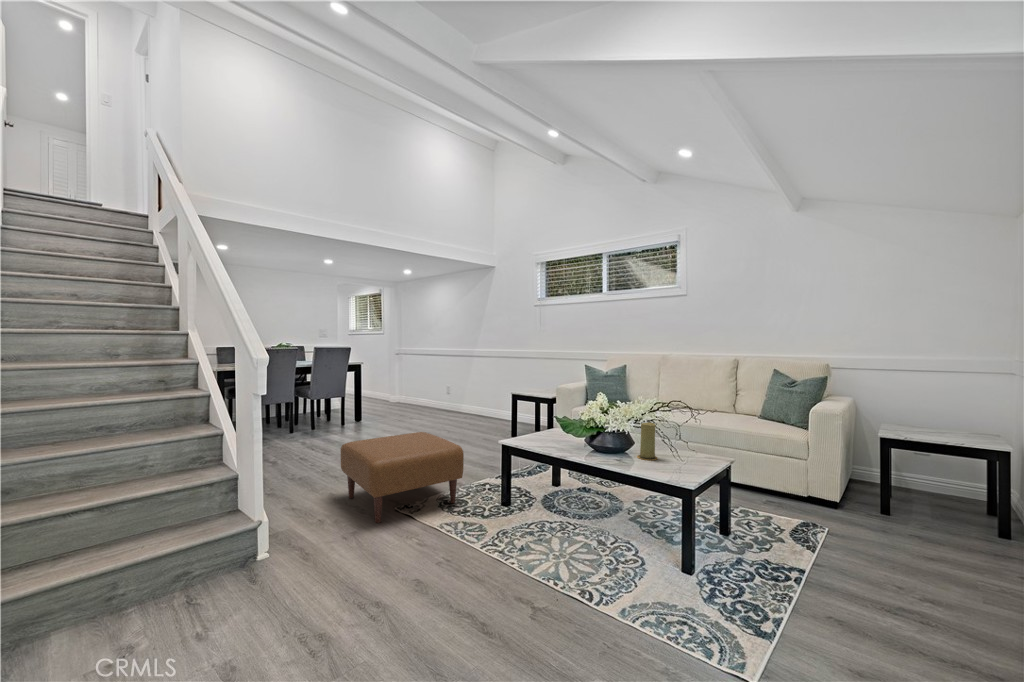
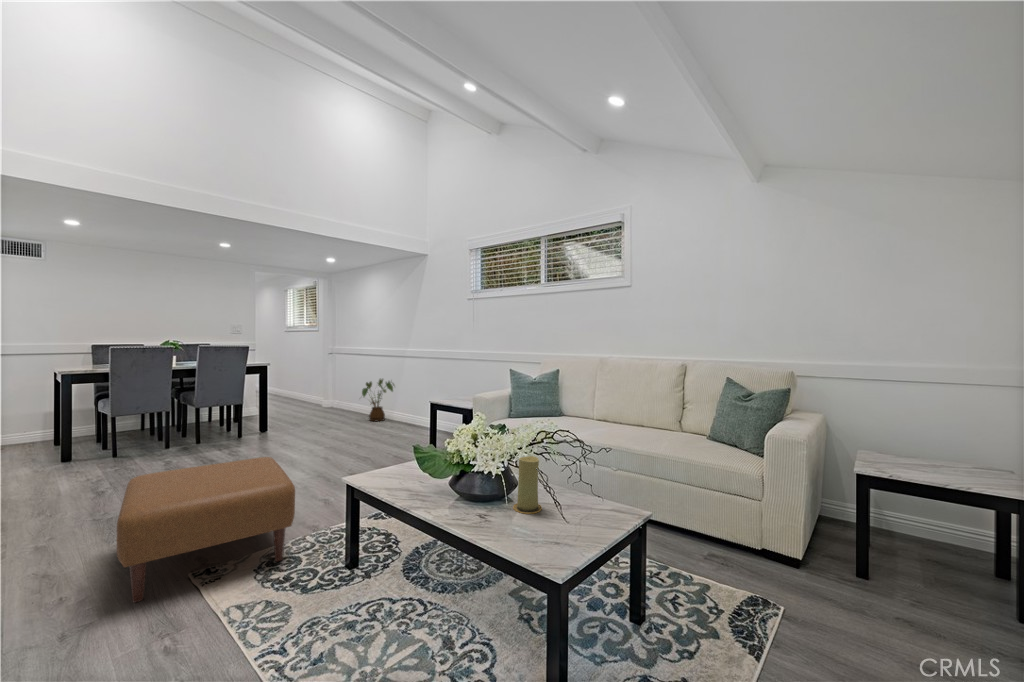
house plant: none [432,375,463,414] -> present [362,379,394,421]

